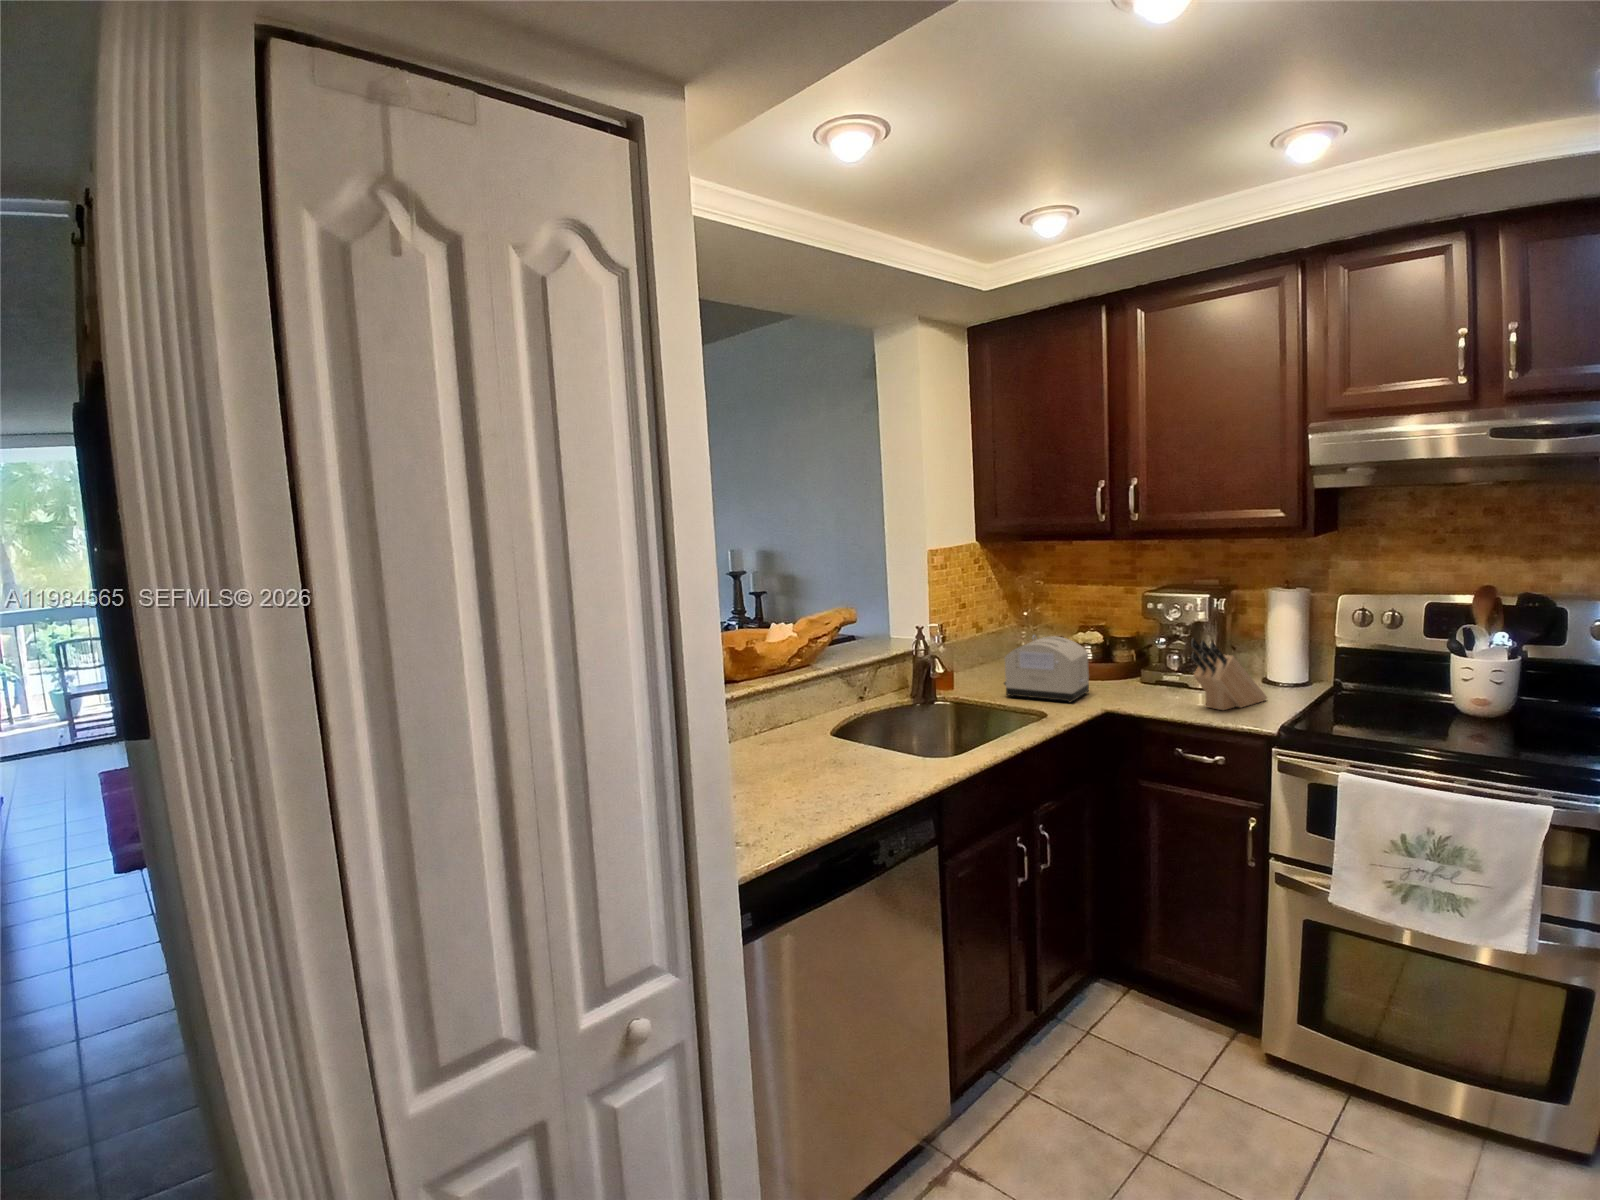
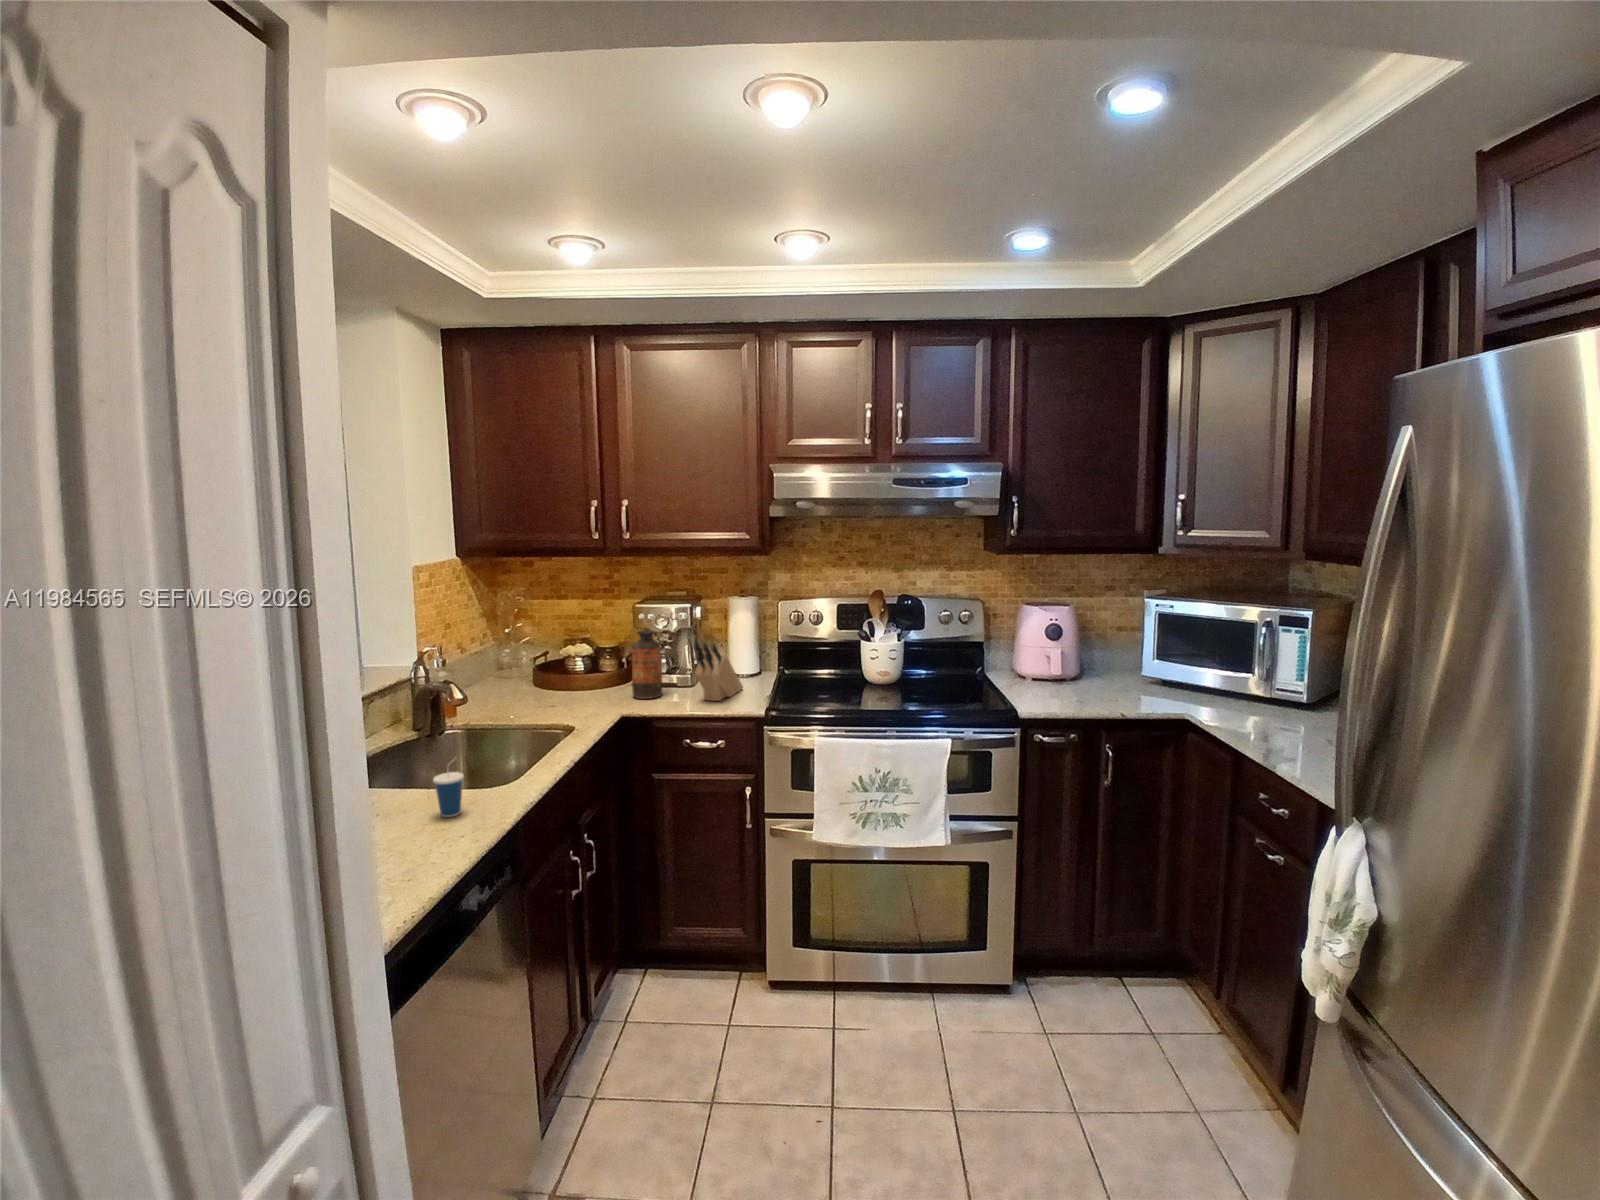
bottle: none [1128,623,1163,698] -> present [632,630,662,699]
toaster: present [1004,635,1089,703] -> none [515,649,597,713]
cup: none [875,724,899,775] -> present [433,765,464,817]

